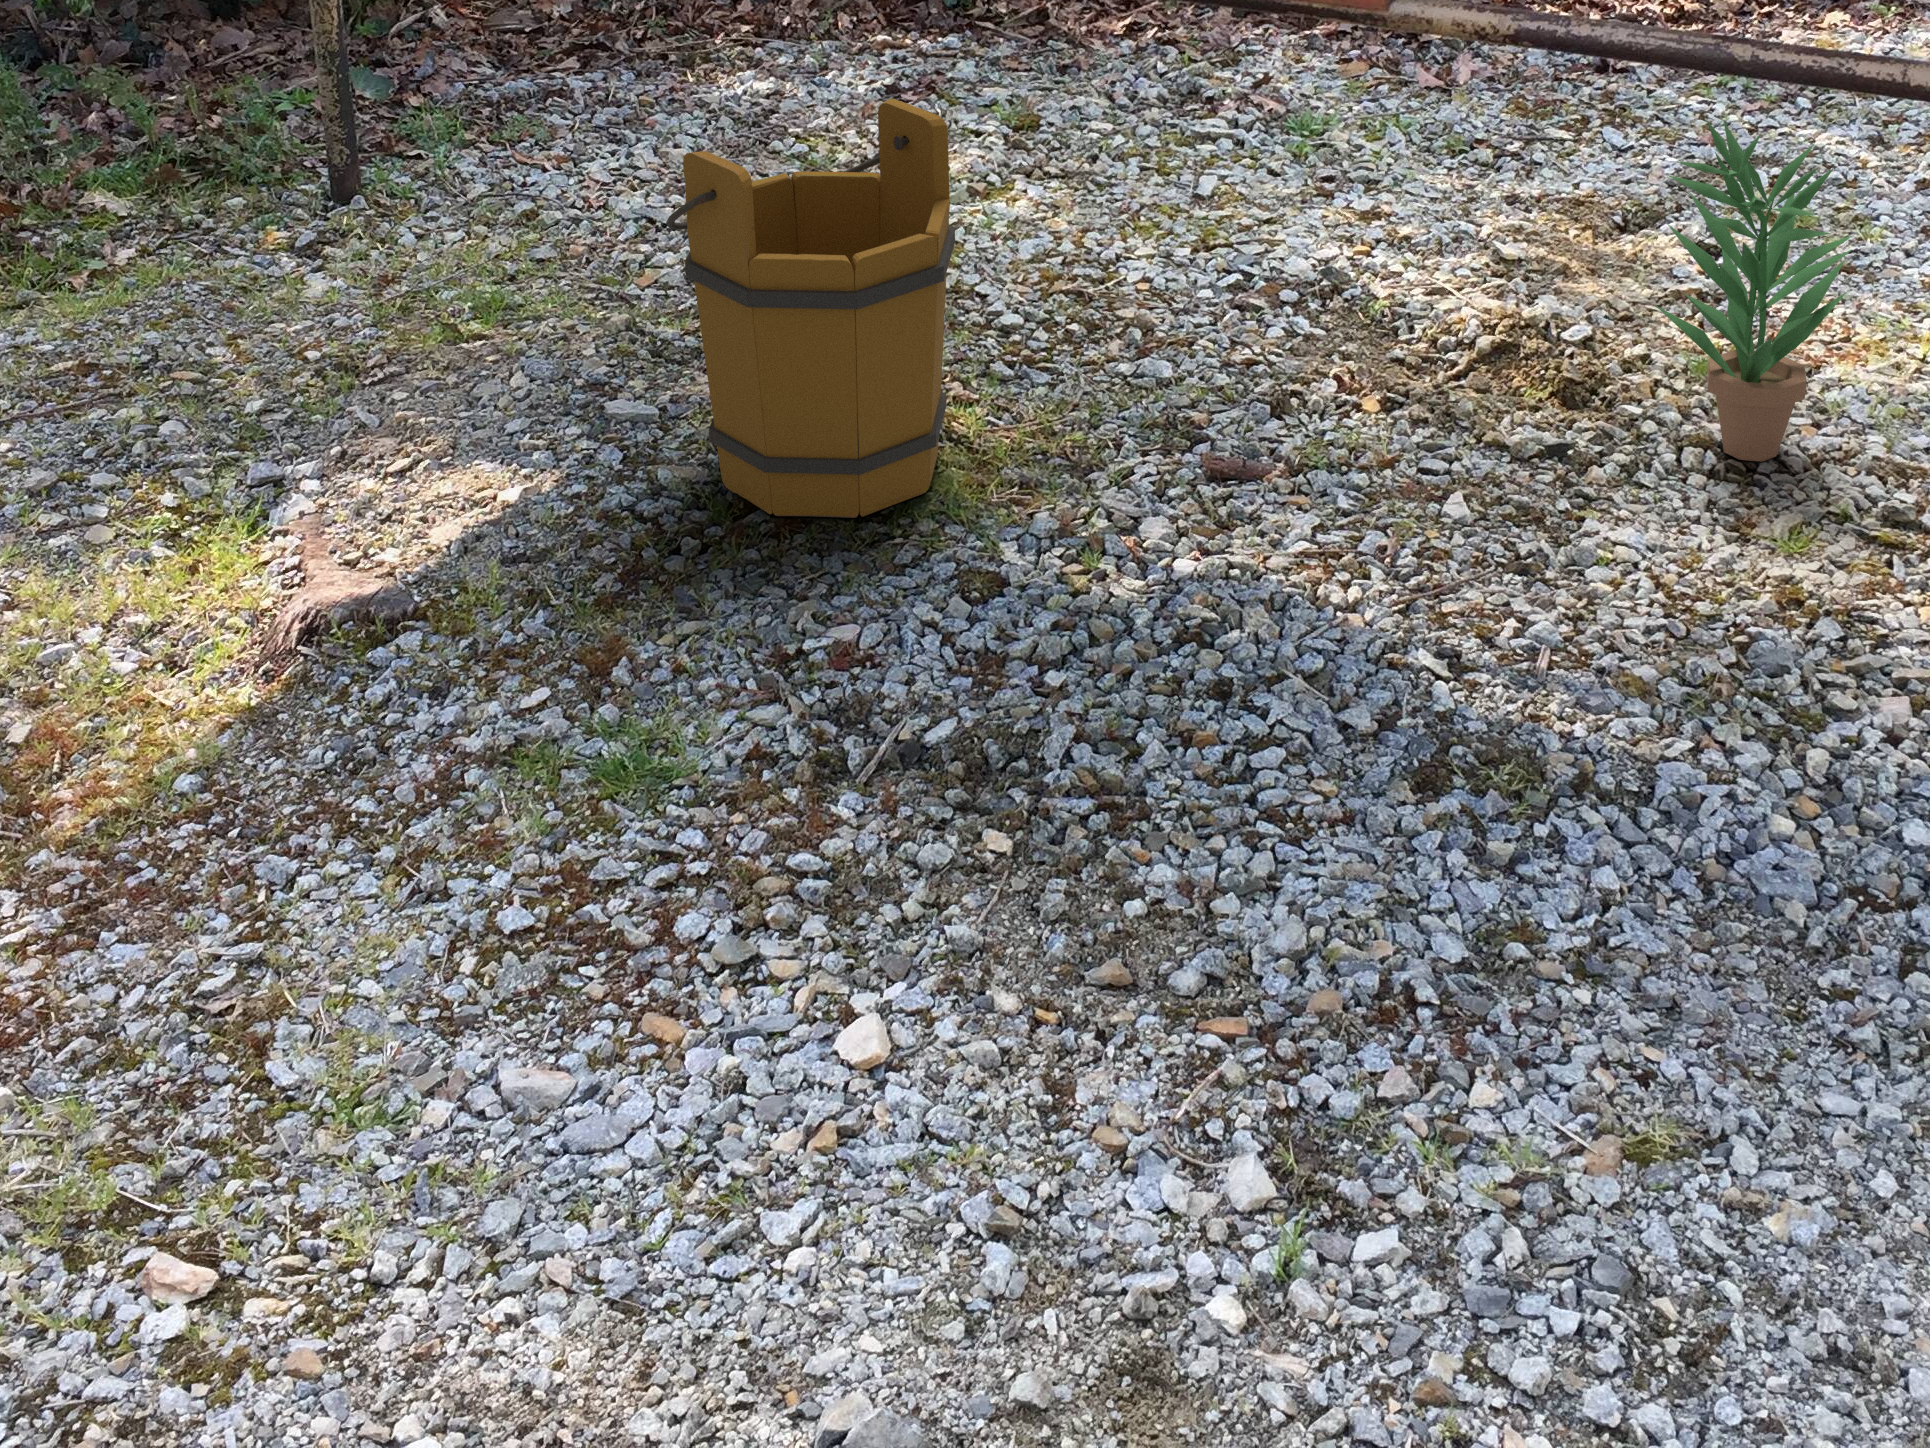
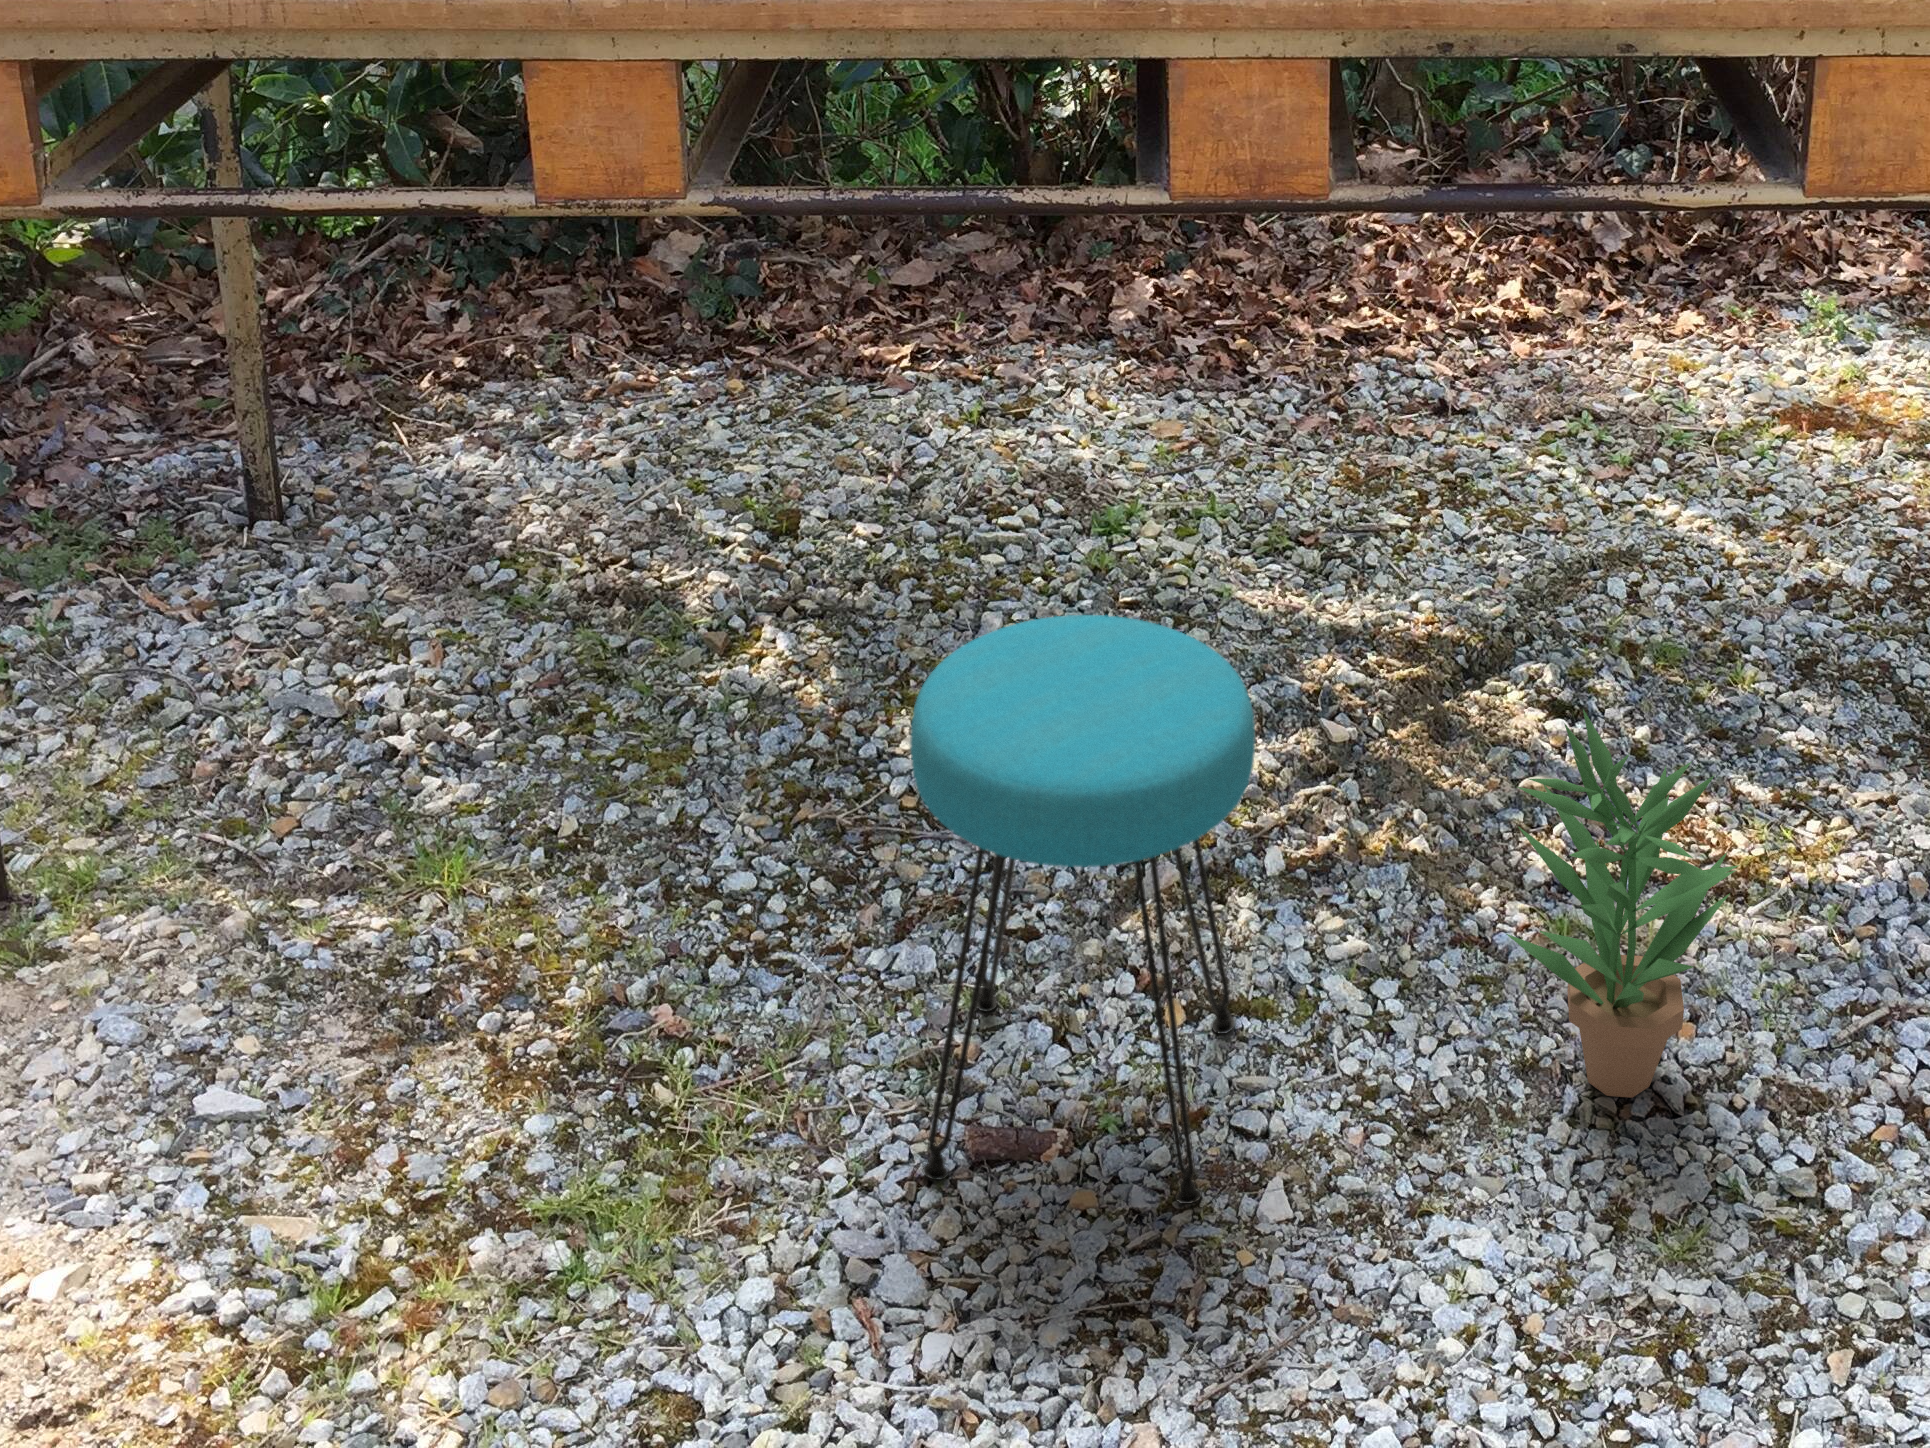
stool: none [1174,46,1451,500] -> present [910,615,1255,1204]
bucket: present [666,99,955,518] -> none [241,718,635,1285]

